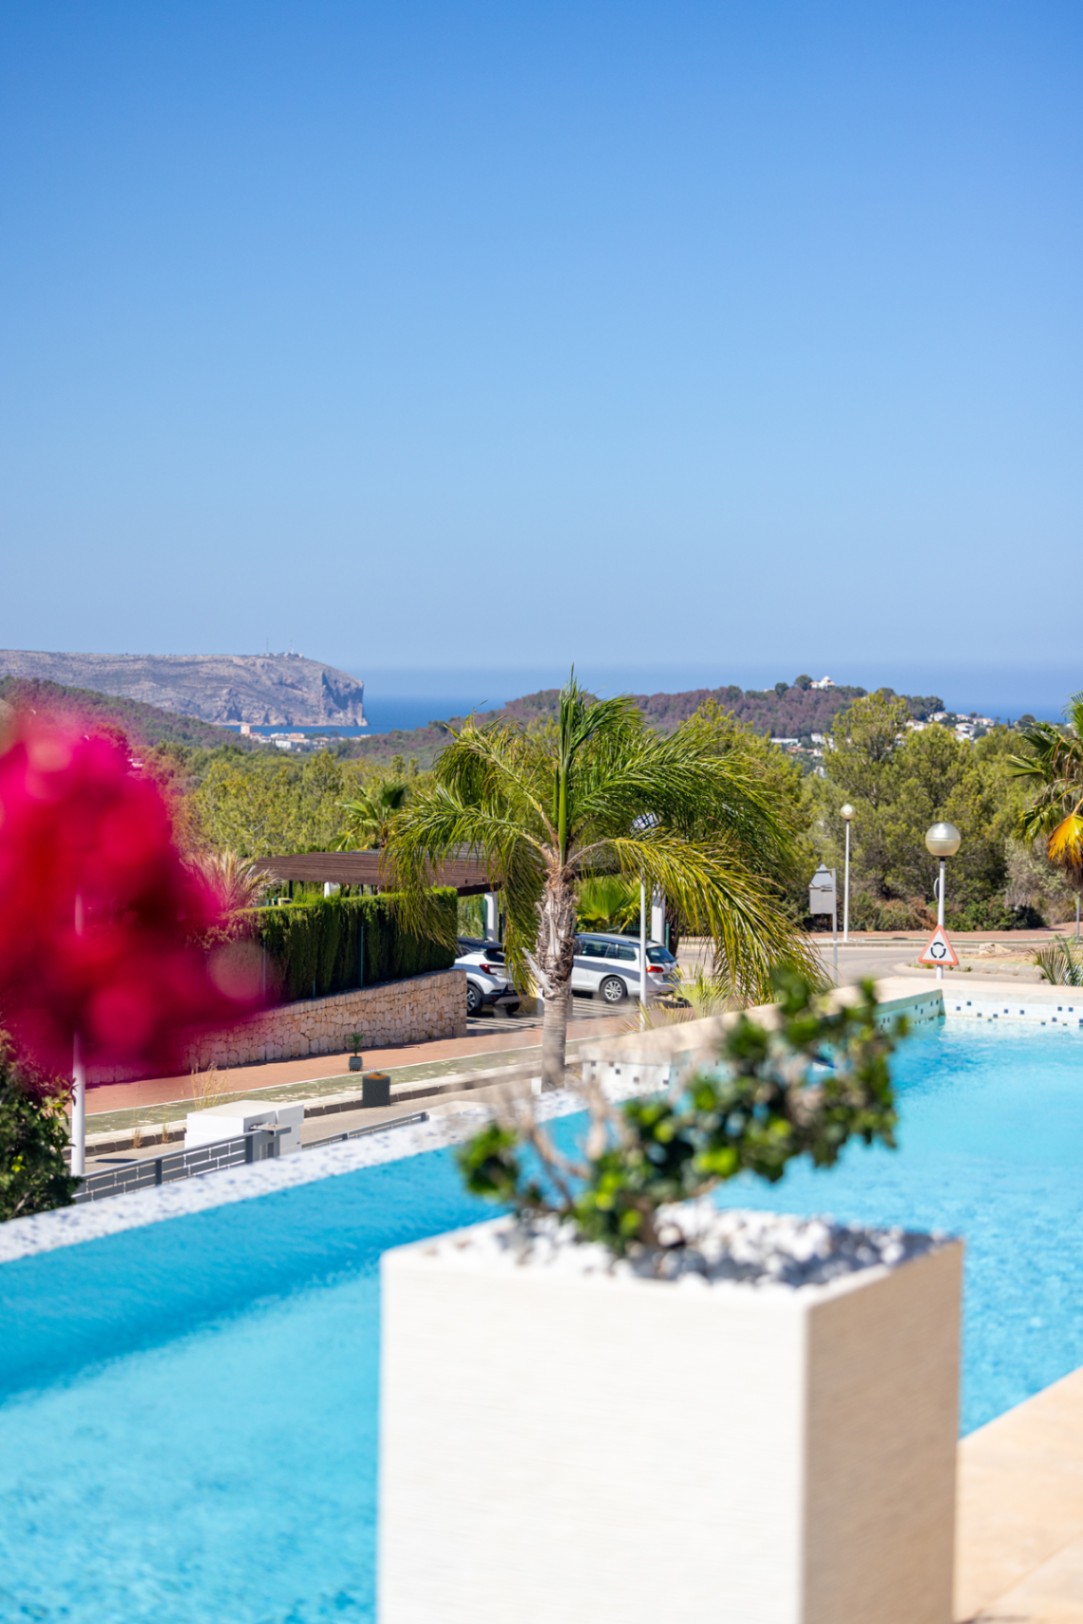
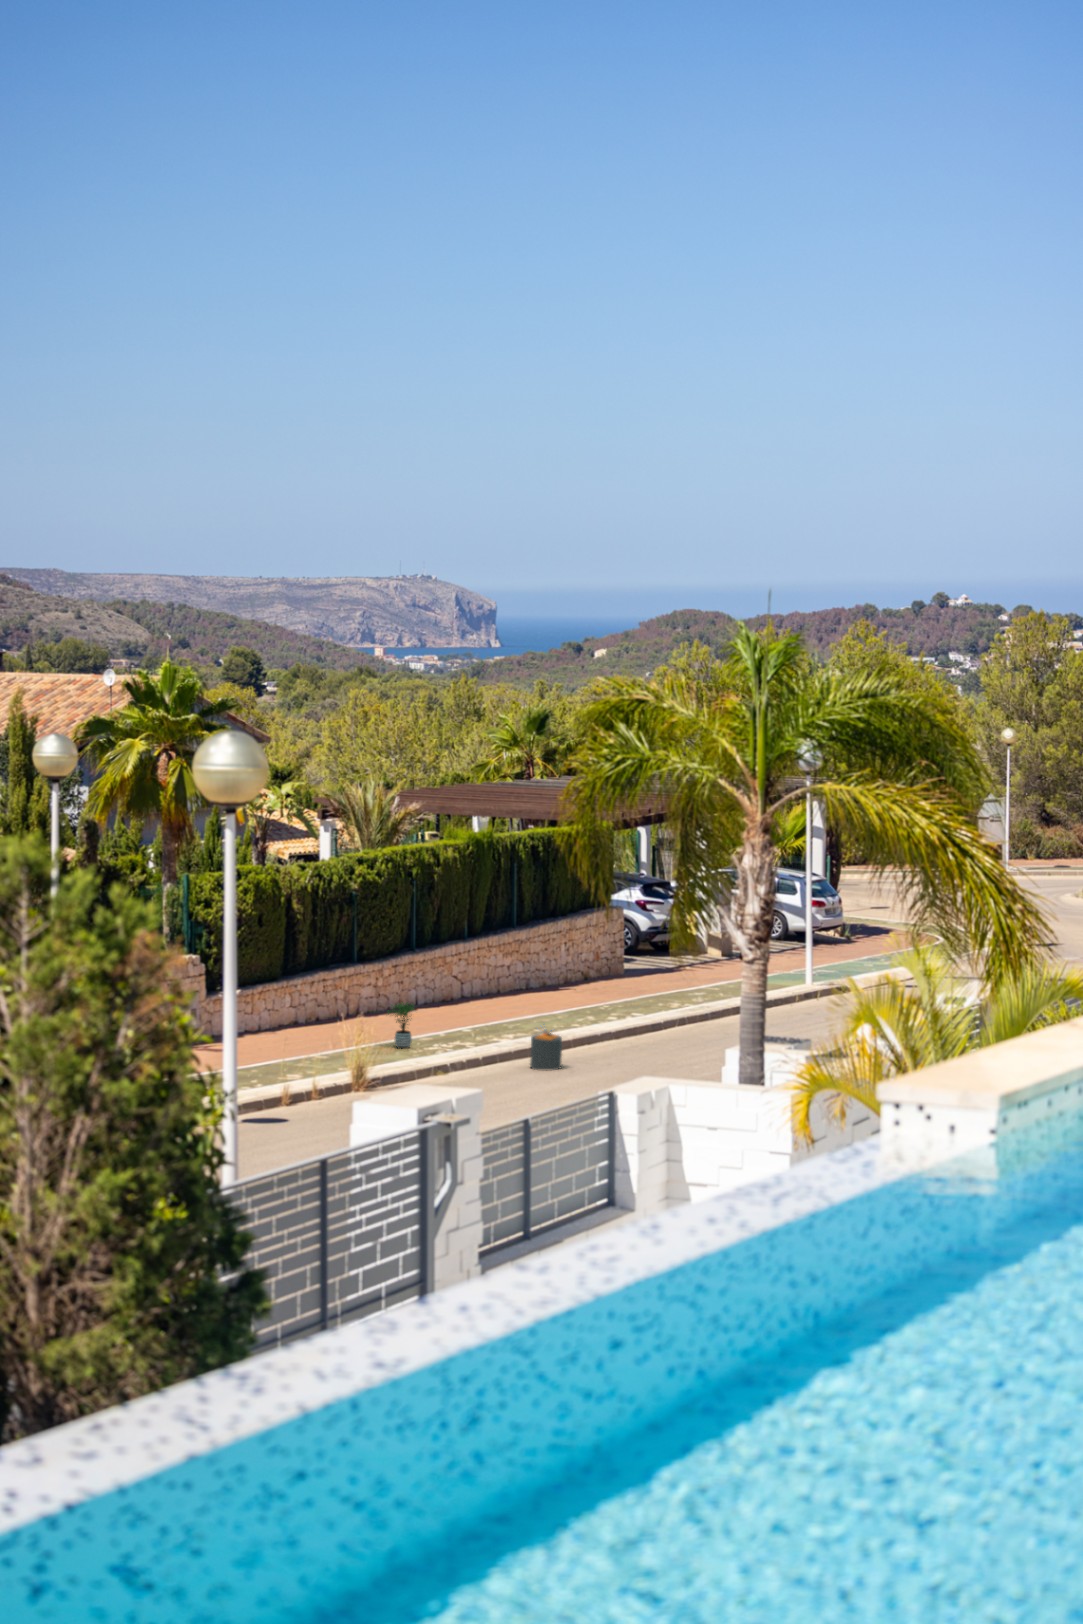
potted plant: present [343,1032,365,1071] -> present [388,1002,413,1049]

